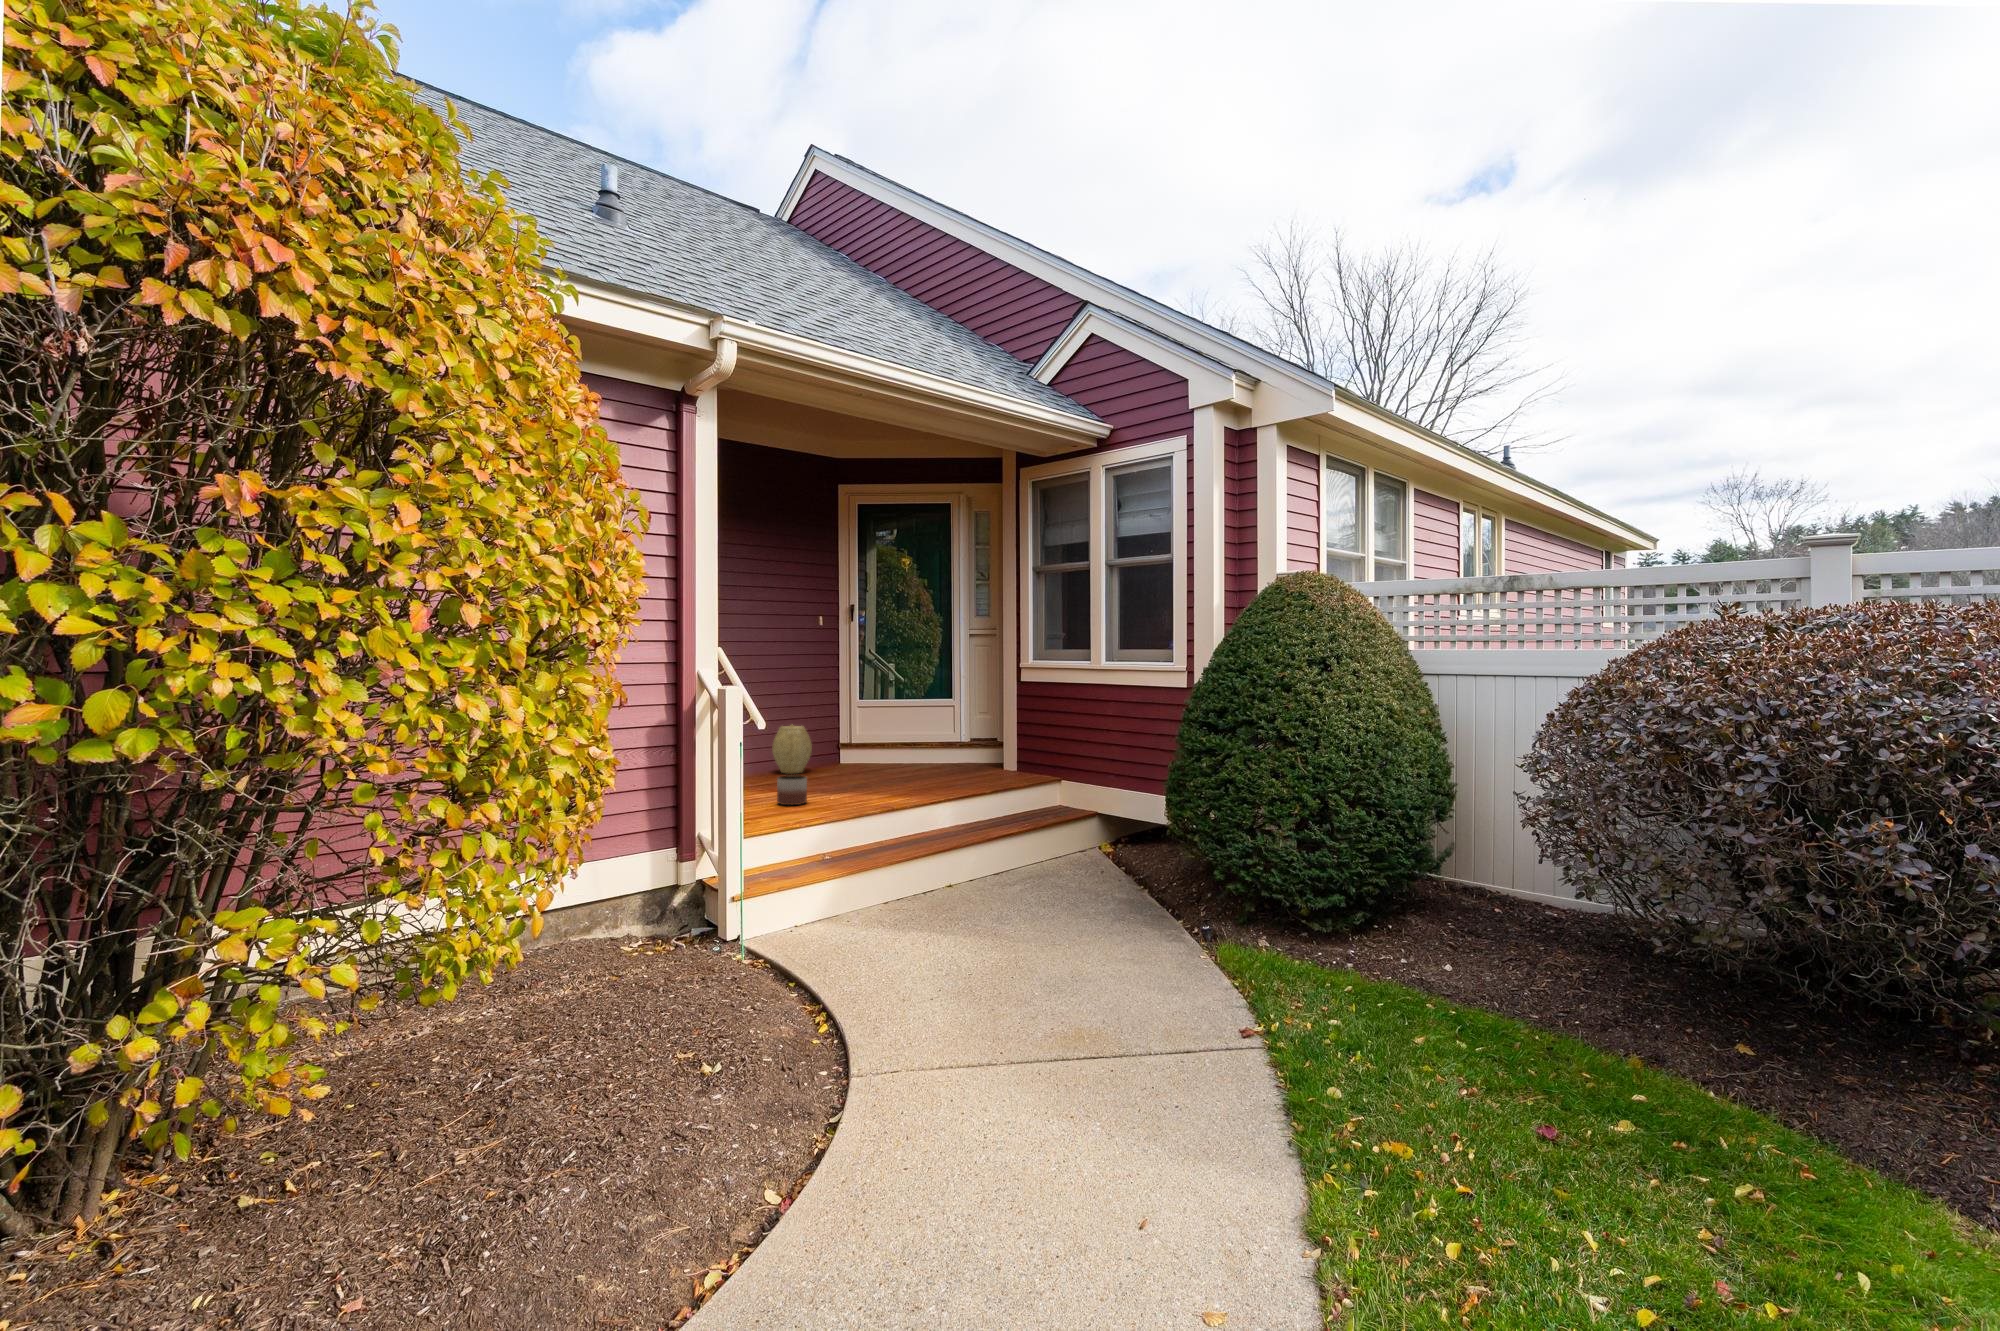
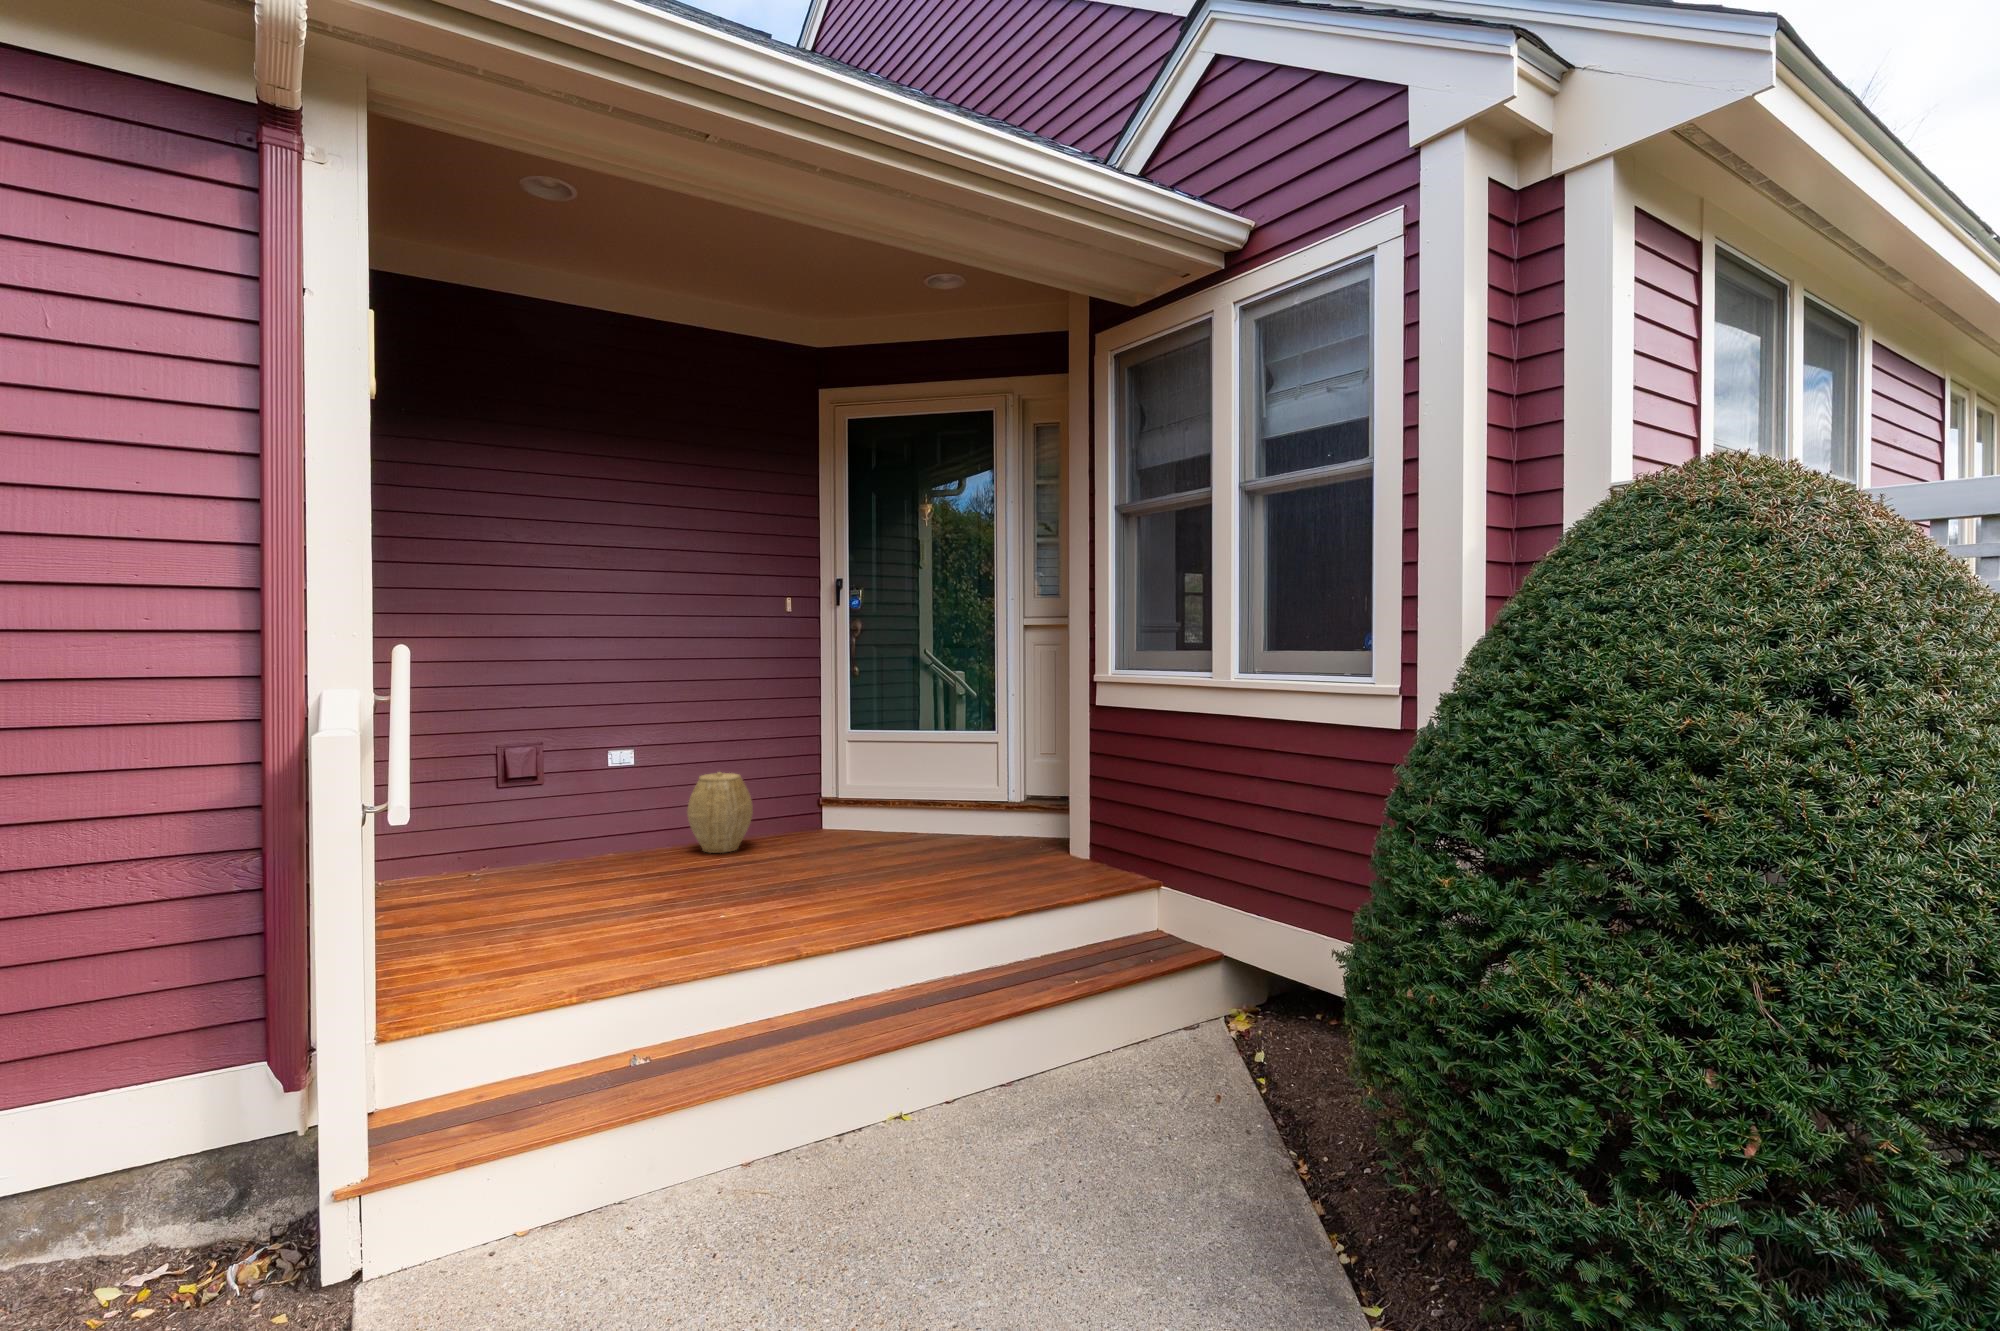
planter: present [777,775,807,805] -> none [598,883,656,945]

